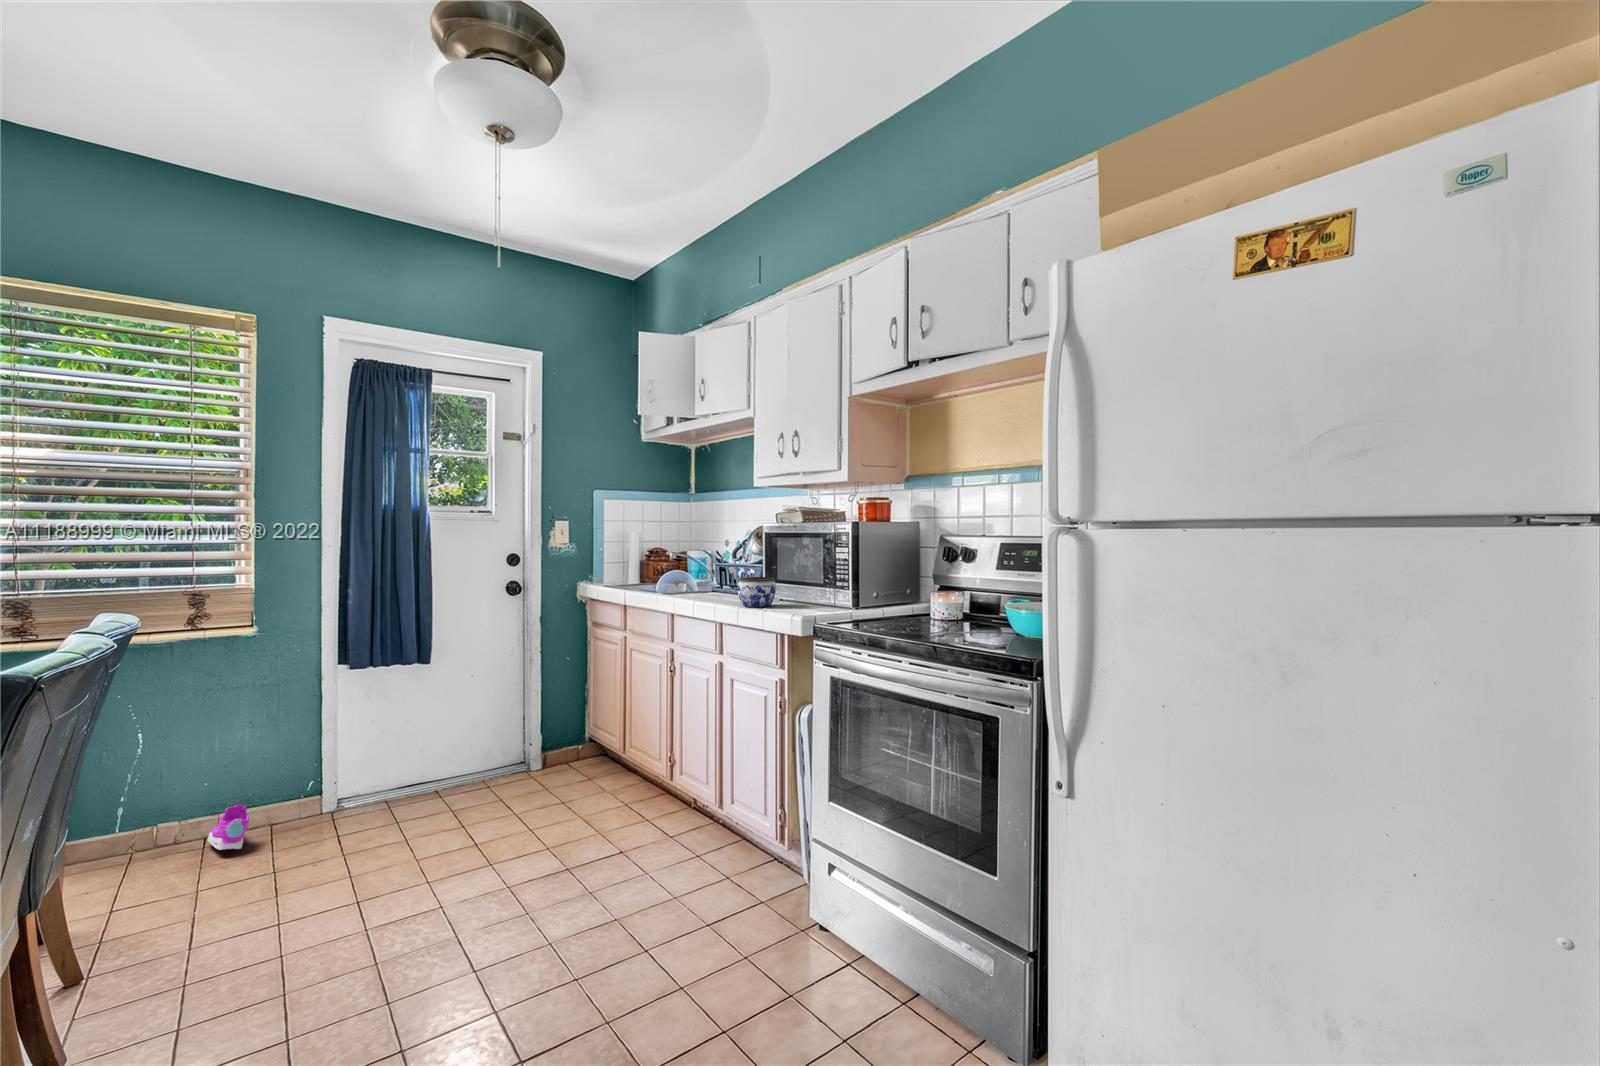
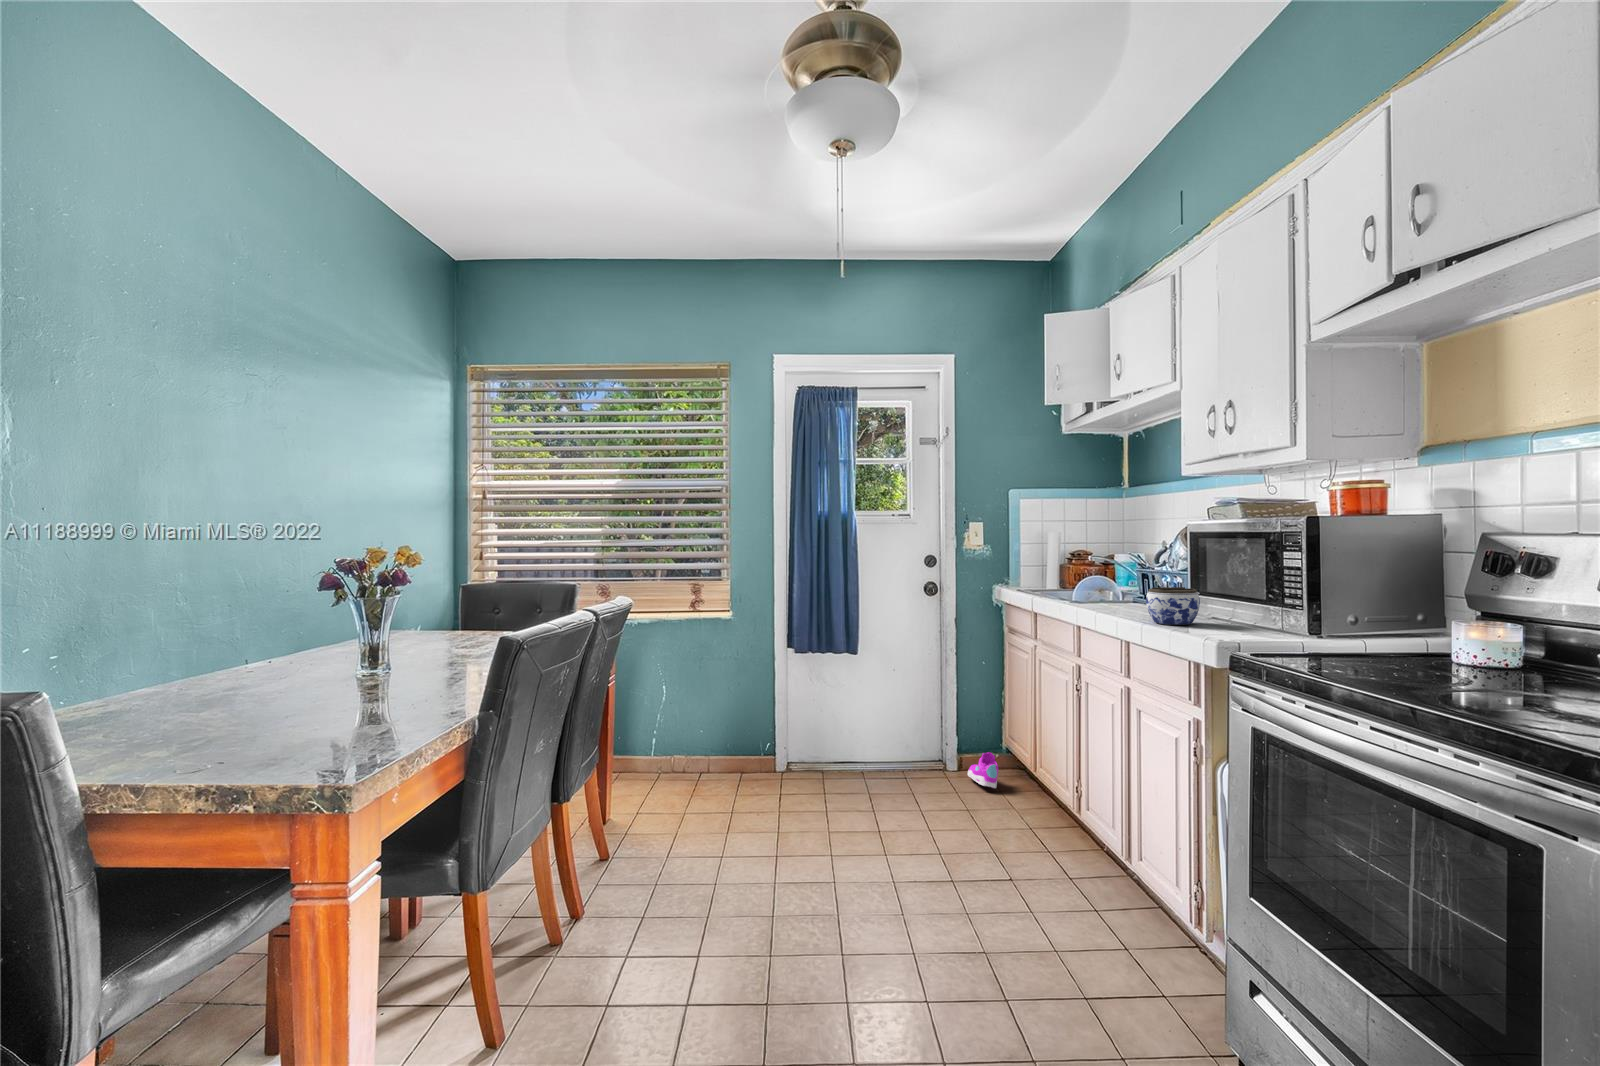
shoe: present [208,804,249,850] -> present [968,752,999,788]

